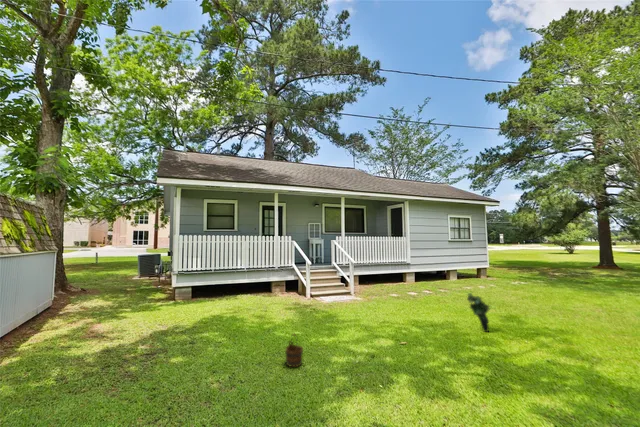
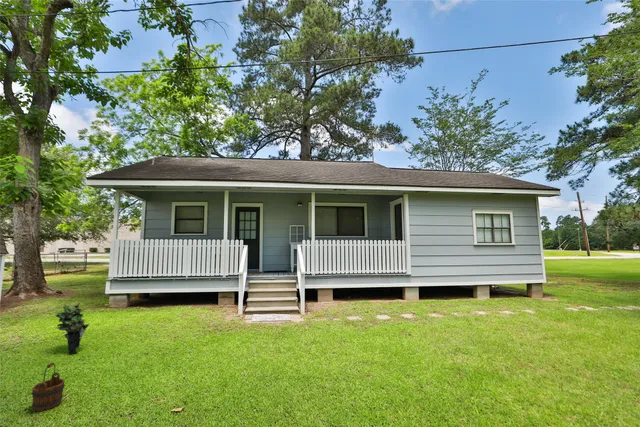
potted plant: present [467,293,490,332] -> present [56,303,89,354]

